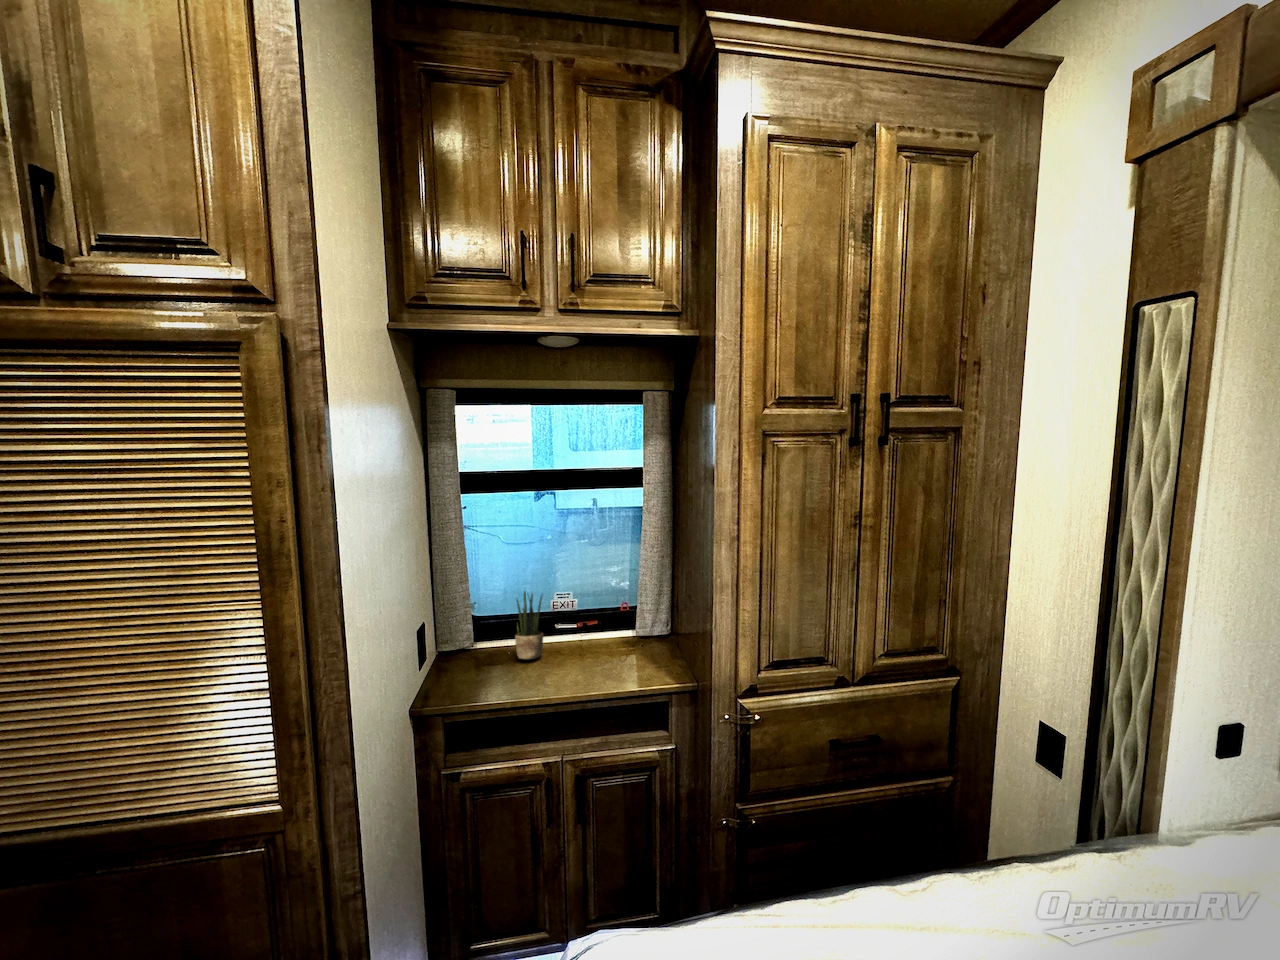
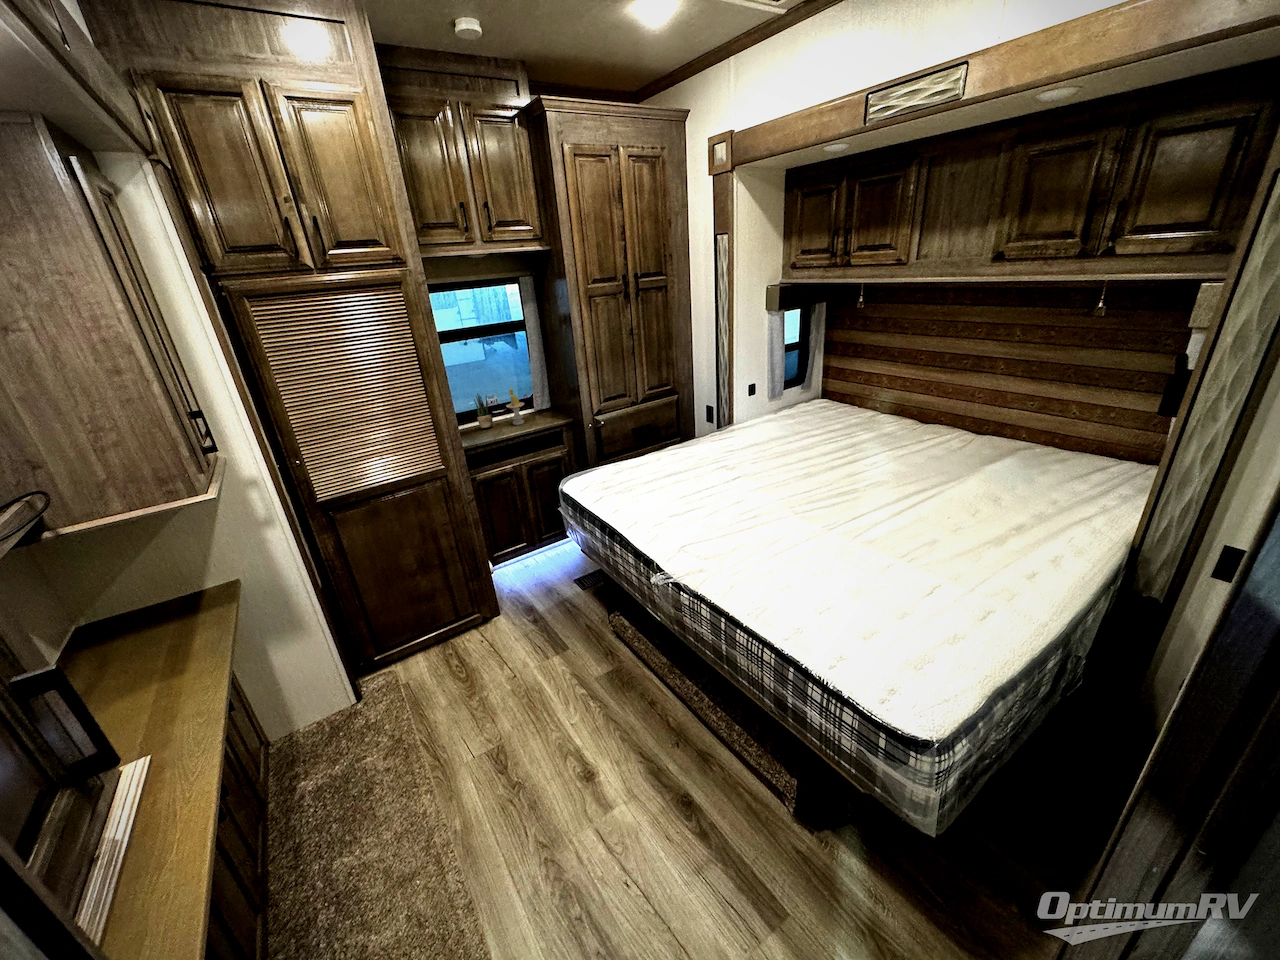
candle: none [569,591,605,667] -> present [506,388,524,425]

